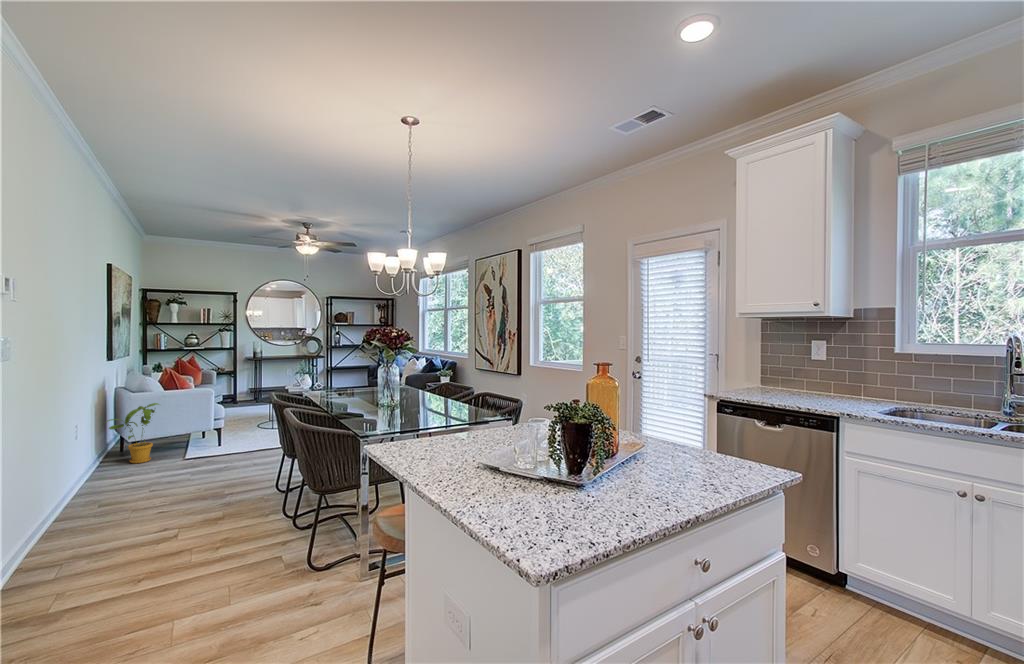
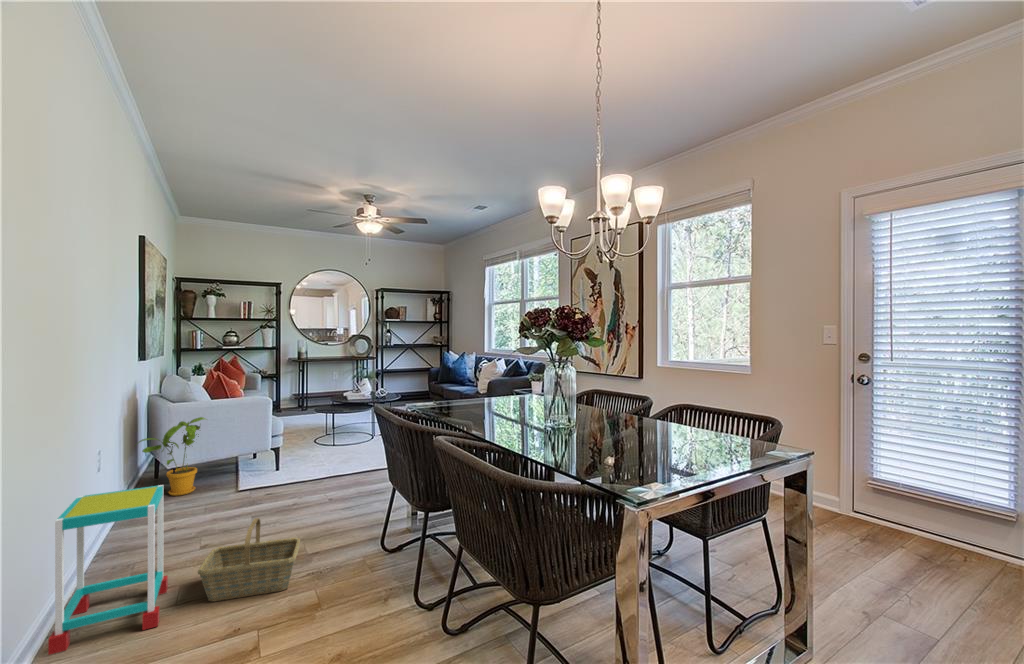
side table: none [44,443,123,543] -> present [48,485,168,655]
basket: none [143,467,219,520] -> present [198,518,300,601]

